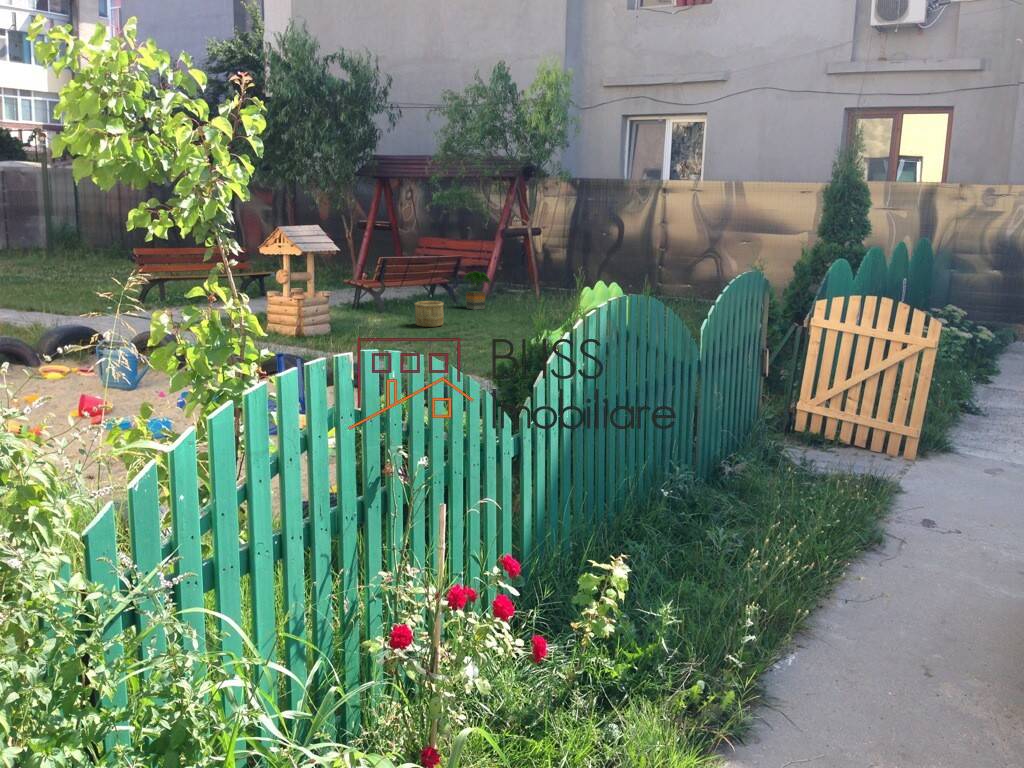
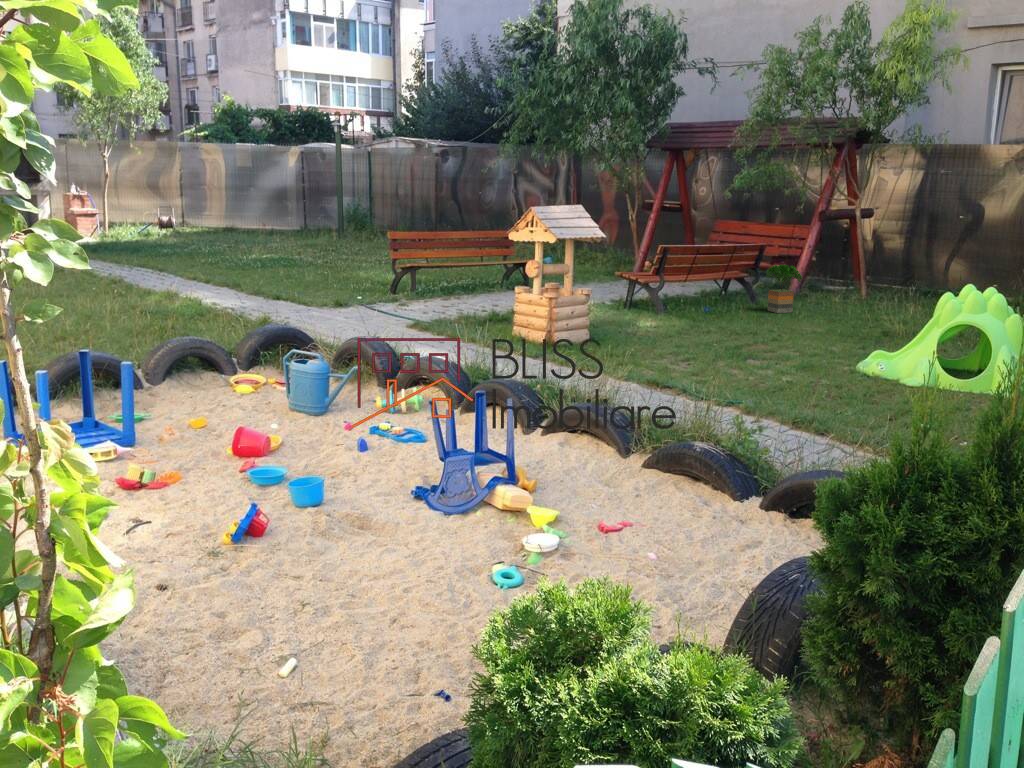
wooden bucket: present [414,301,444,327] -> none [698,302,737,337]

